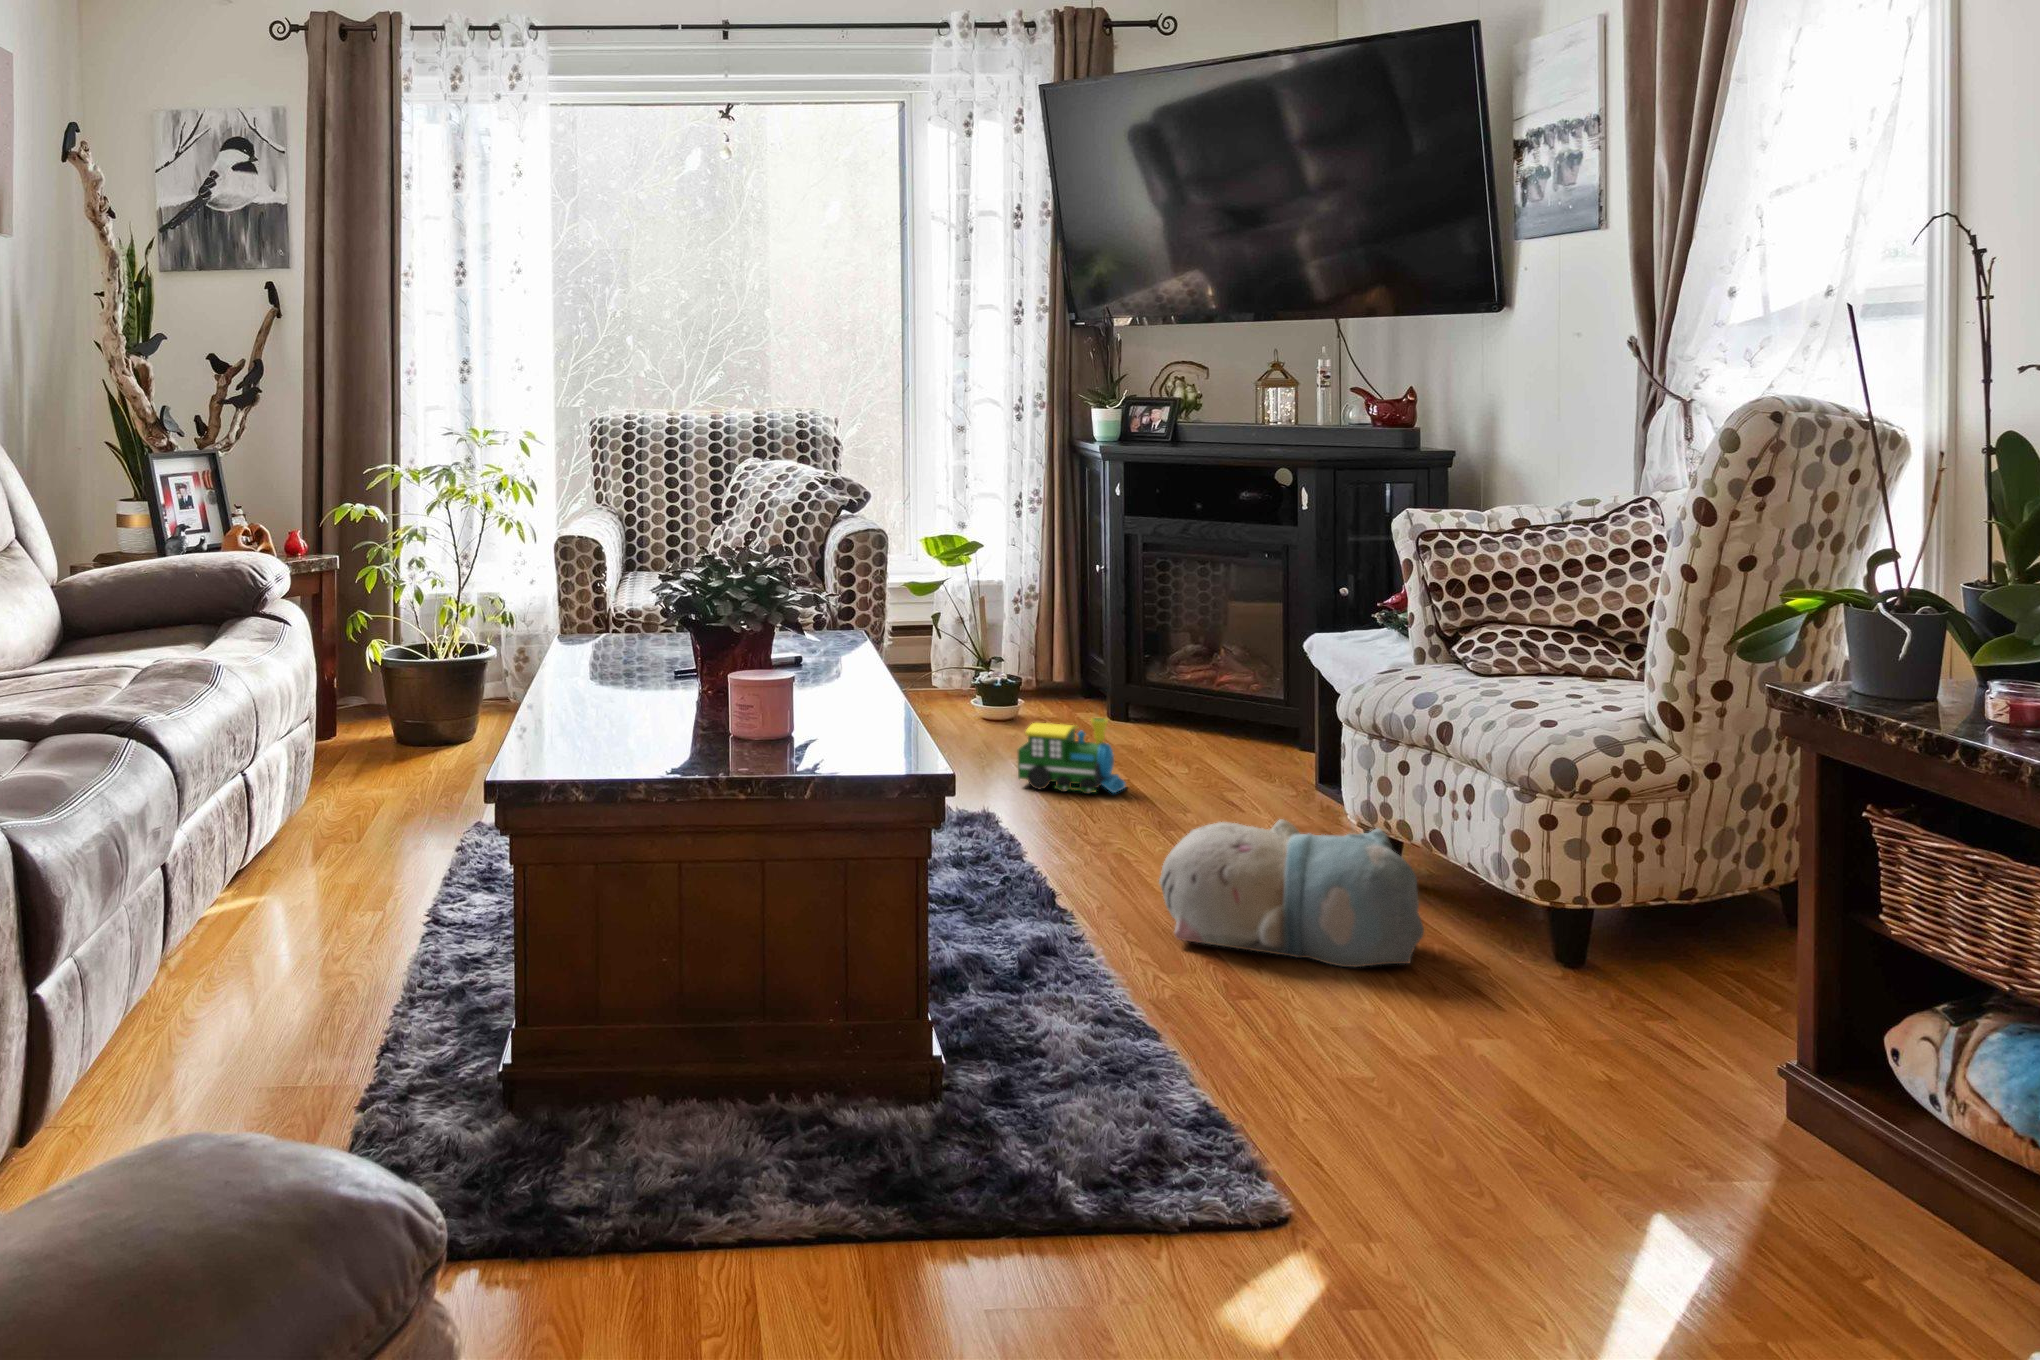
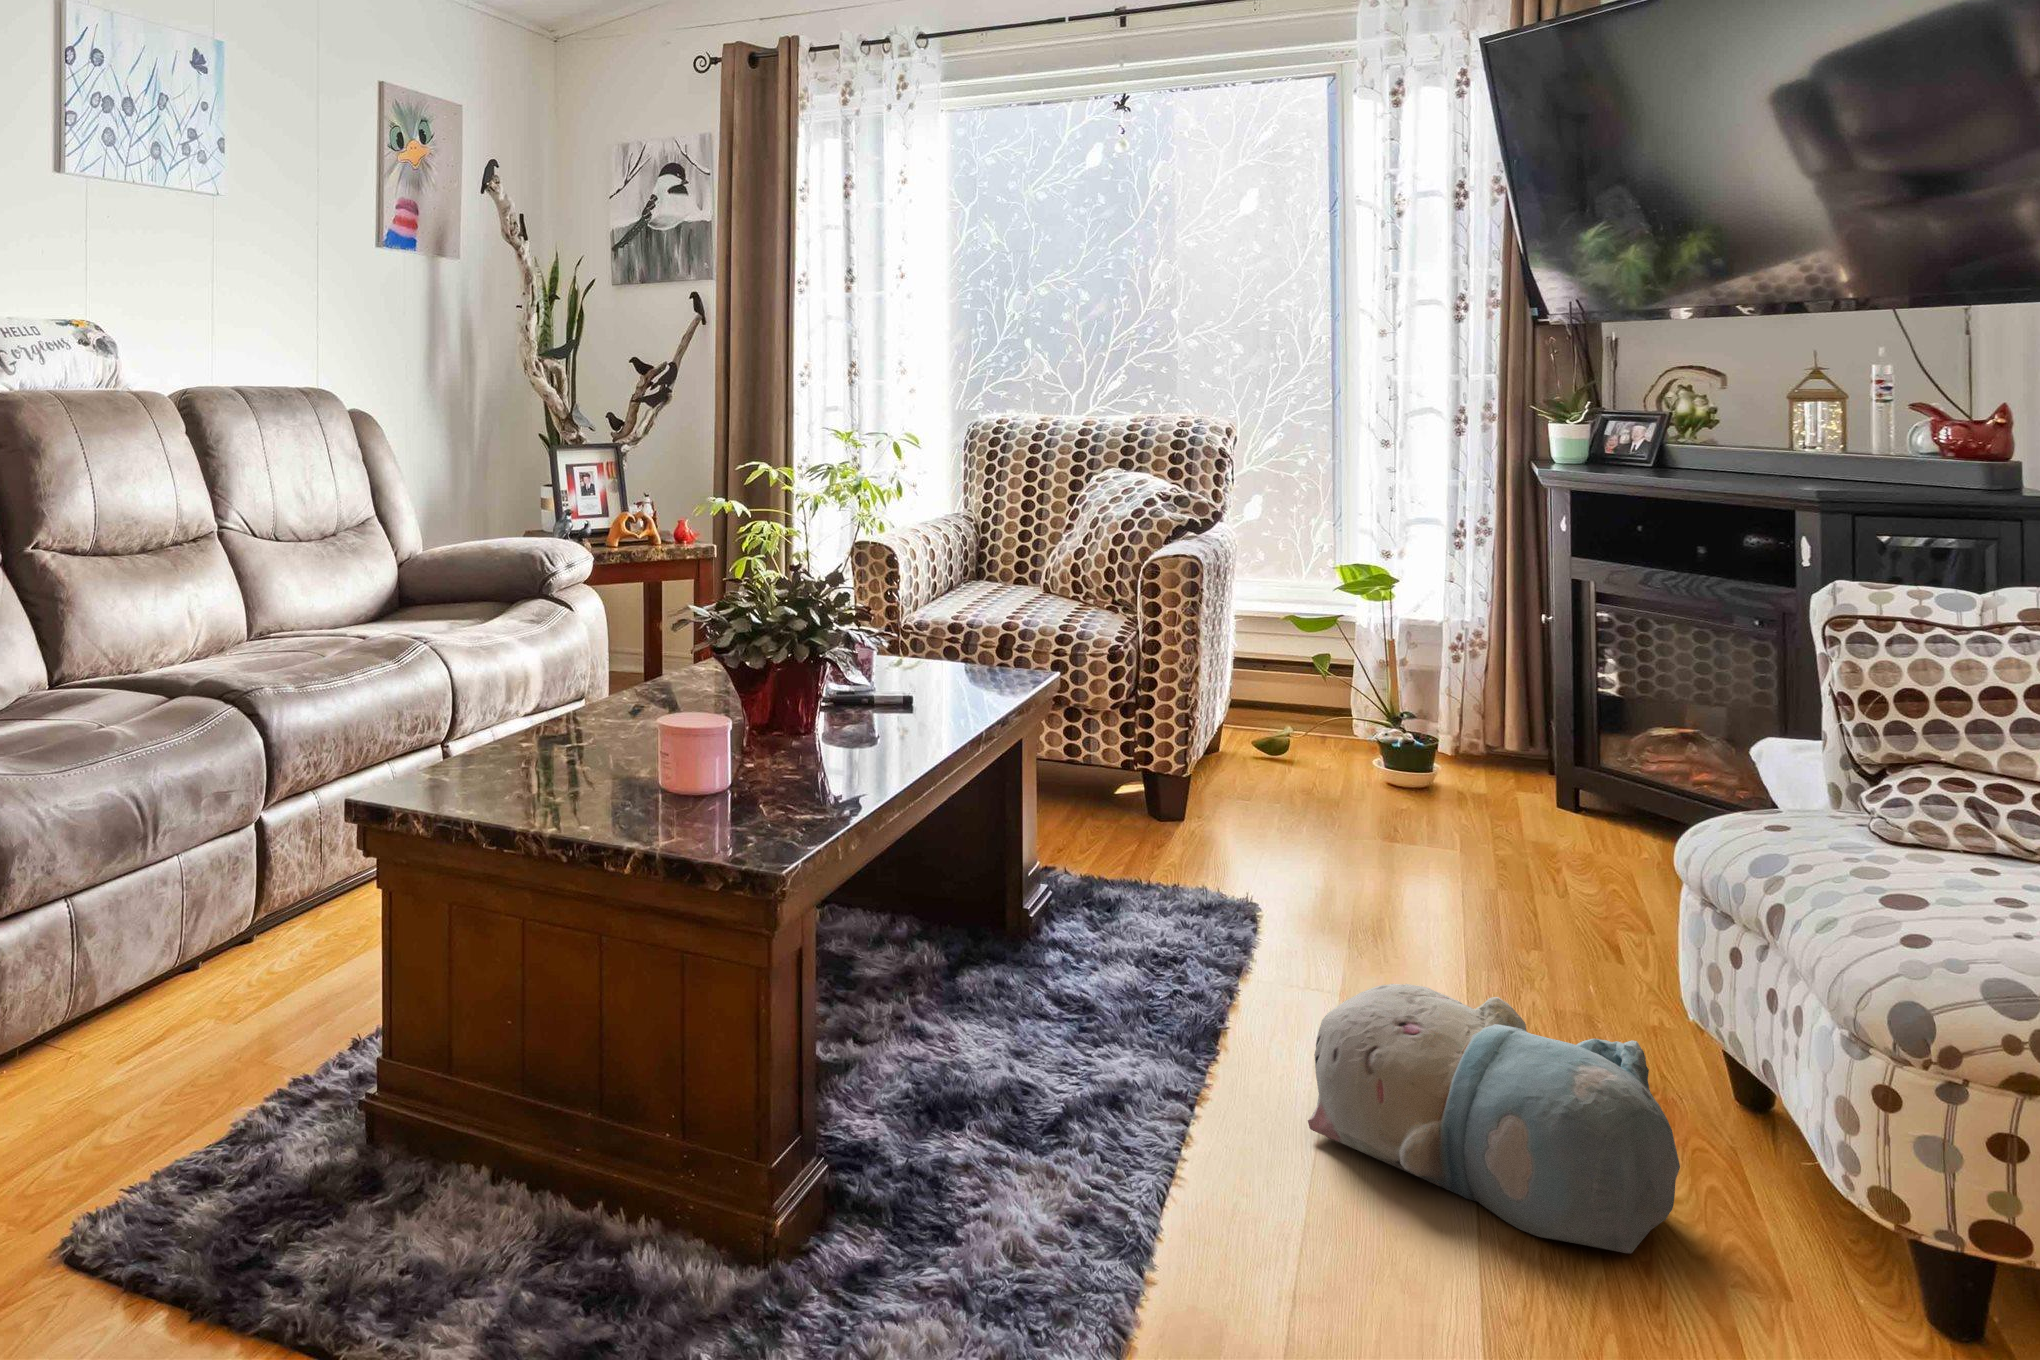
toy train: present [1018,718,1125,794] -> none [1335,801,1479,904]

